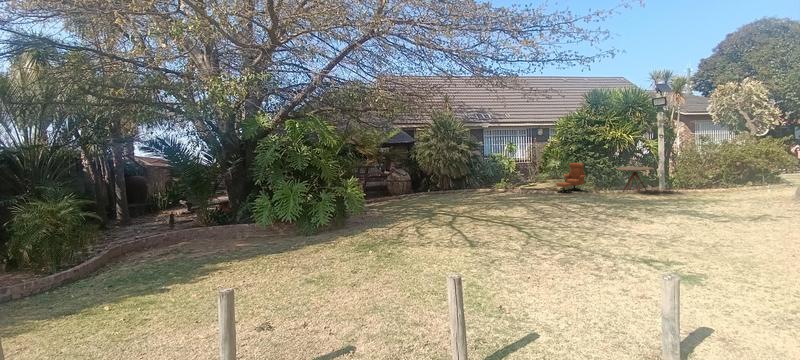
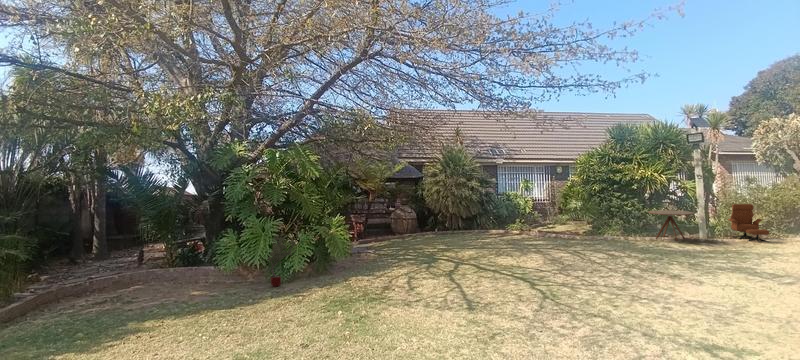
lounge chair: present [556,163,586,193] -> present [728,204,769,243]
potted tree: none [287,194,323,238] -> present [259,234,296,287]

